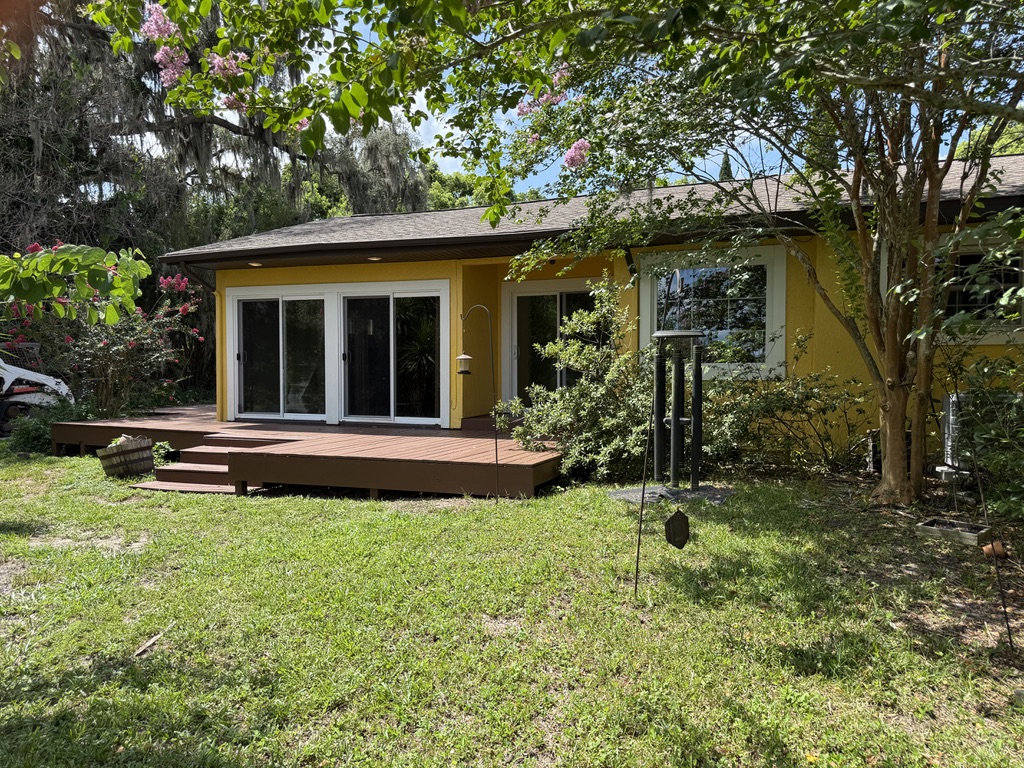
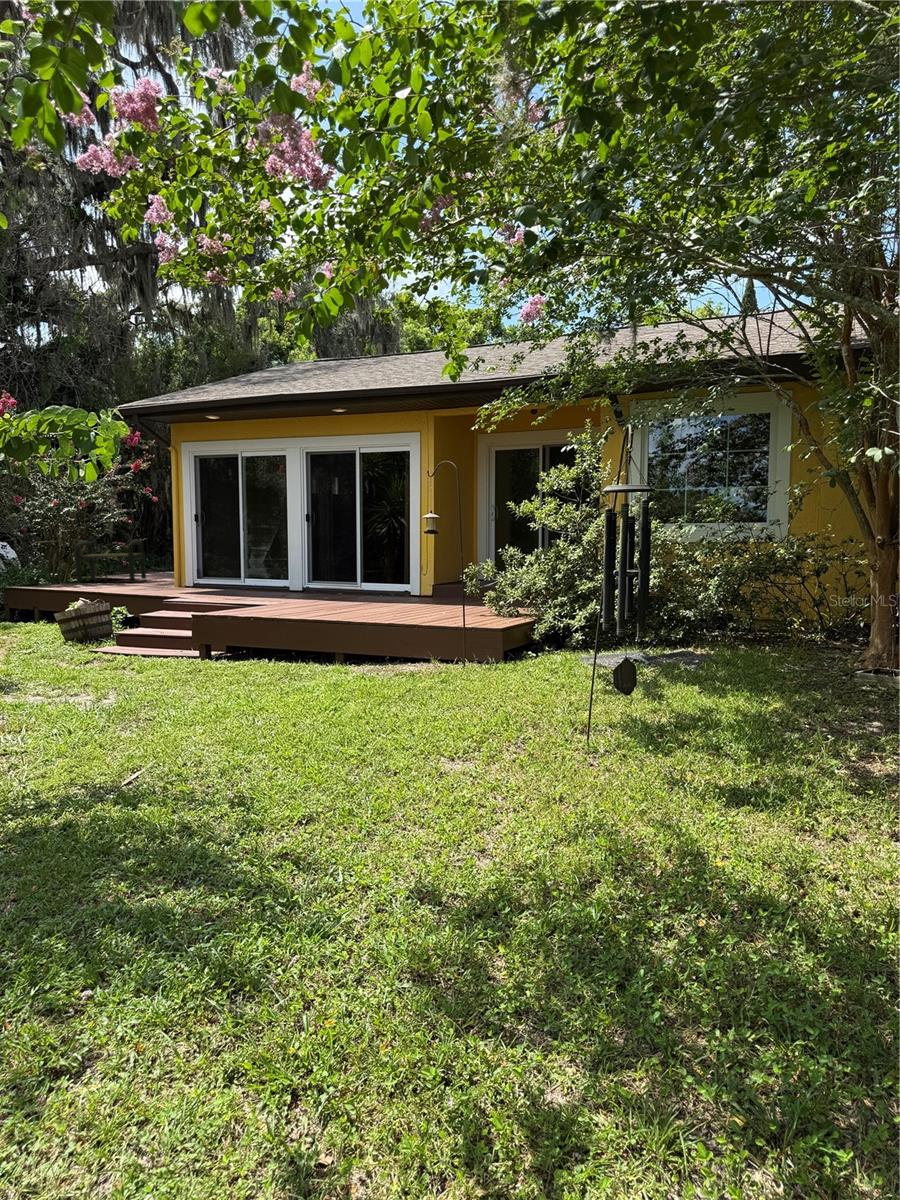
bench: none [124,377,192,419] -> present [75,539,146,583]

